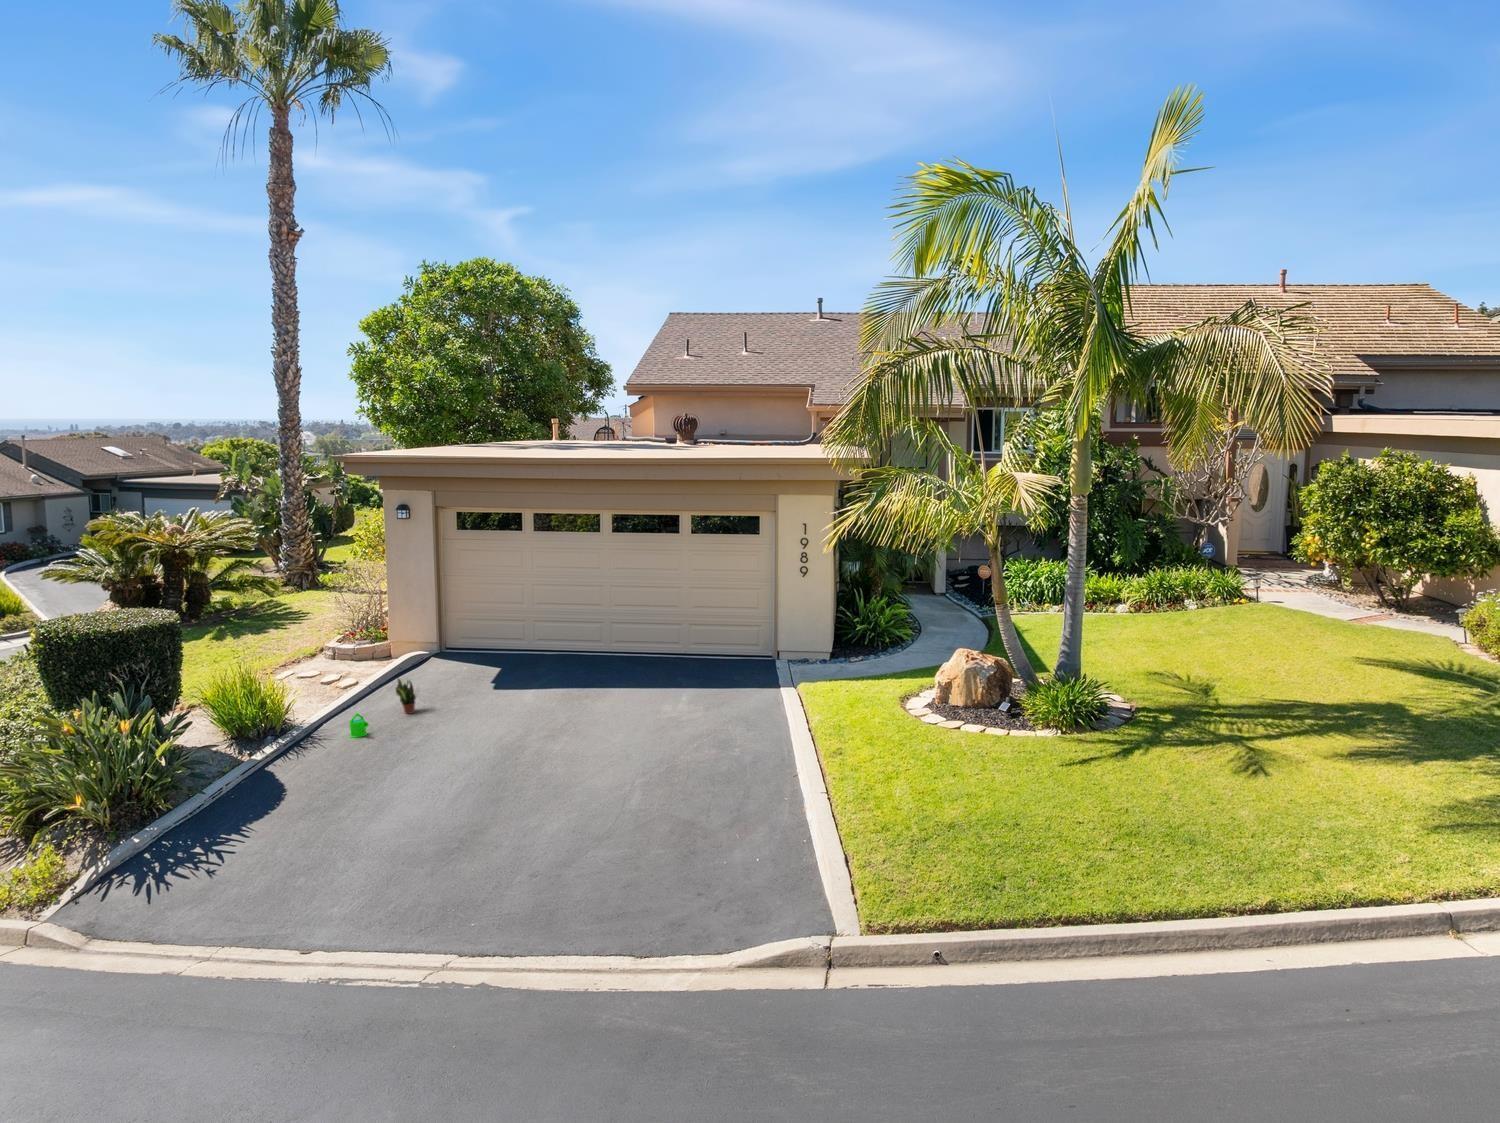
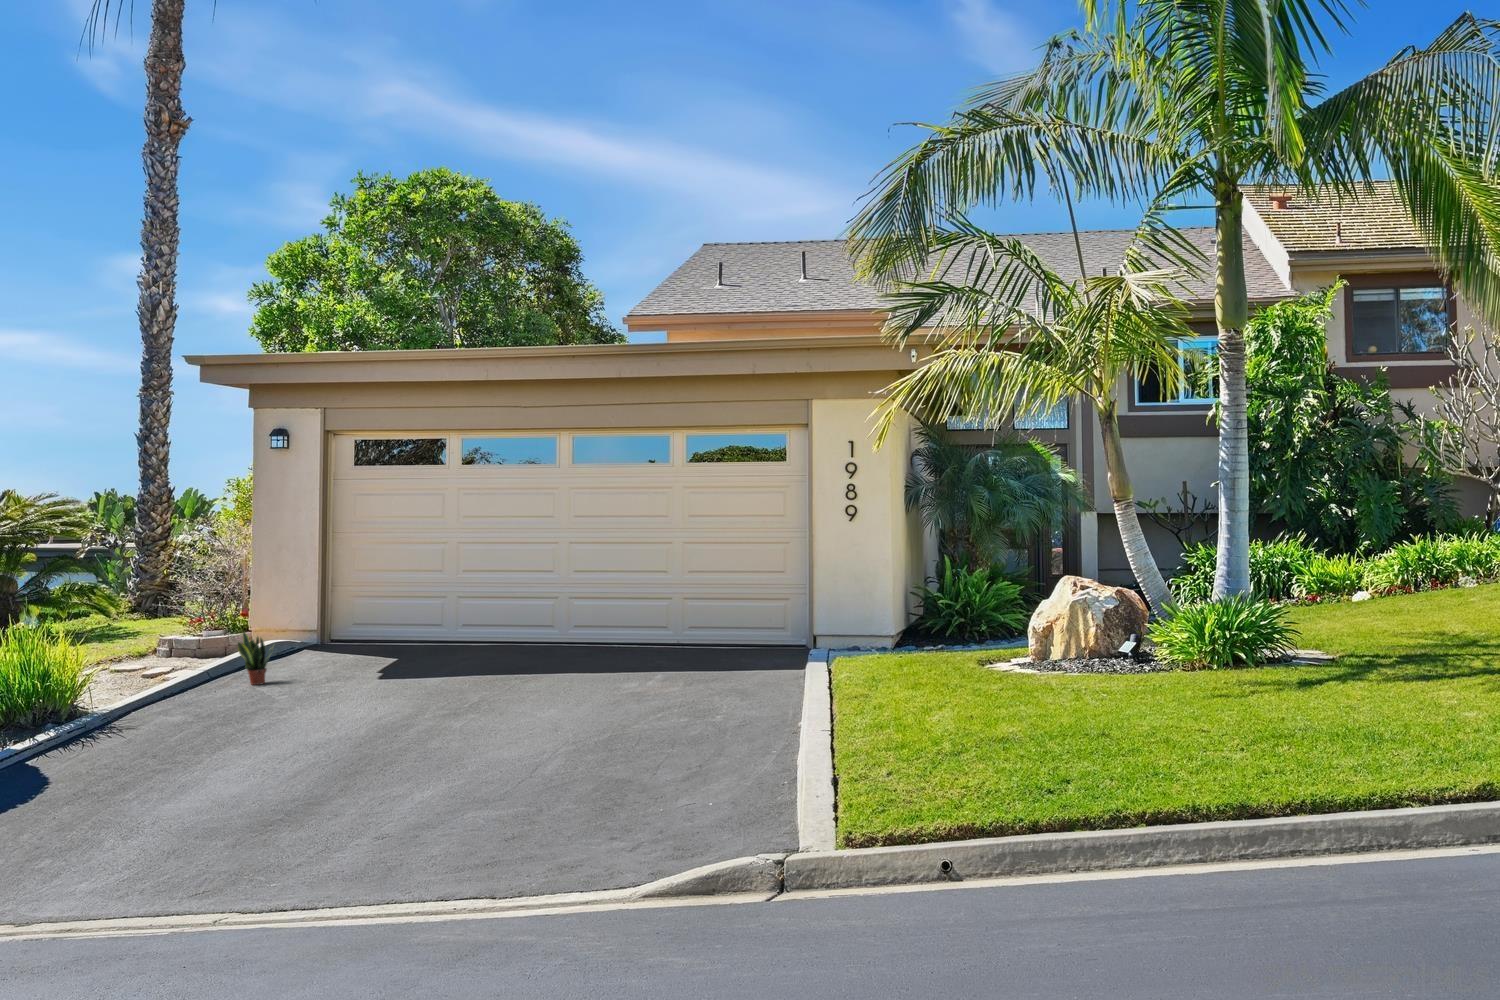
watering can: present [349,713,369,738] -> none [165,668,192,701]

